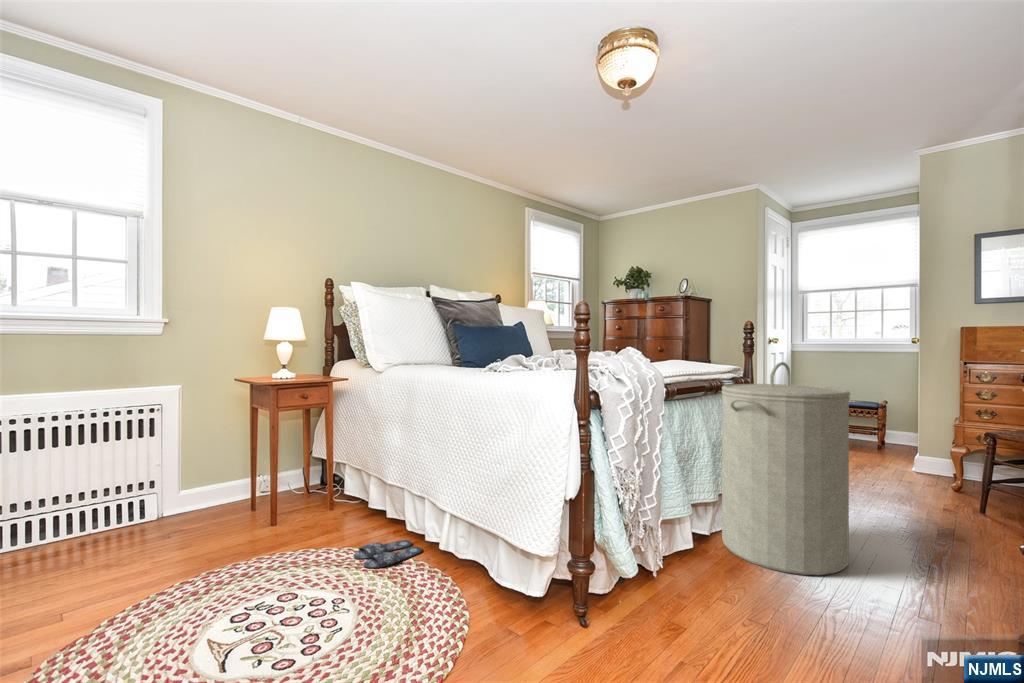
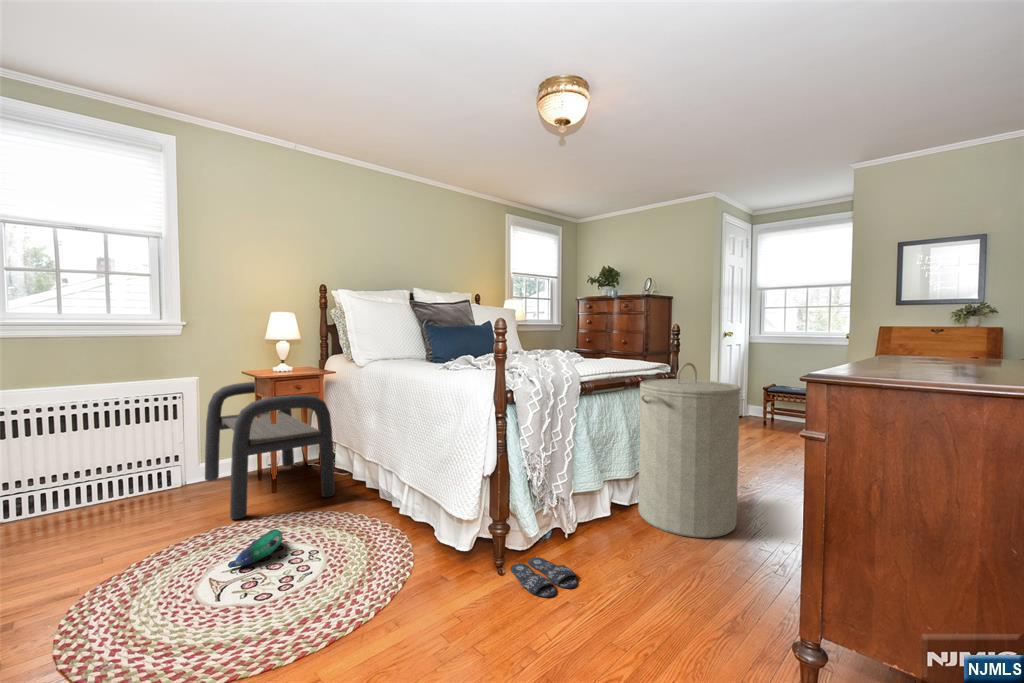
bench: none [184,392,348,560] -> present [205,382,335,519]
slippers: present [353,540,423,568] -> present [511,557,577,598]
plush toy: none [233,572,298,624] -> present [229,529,283,568]

